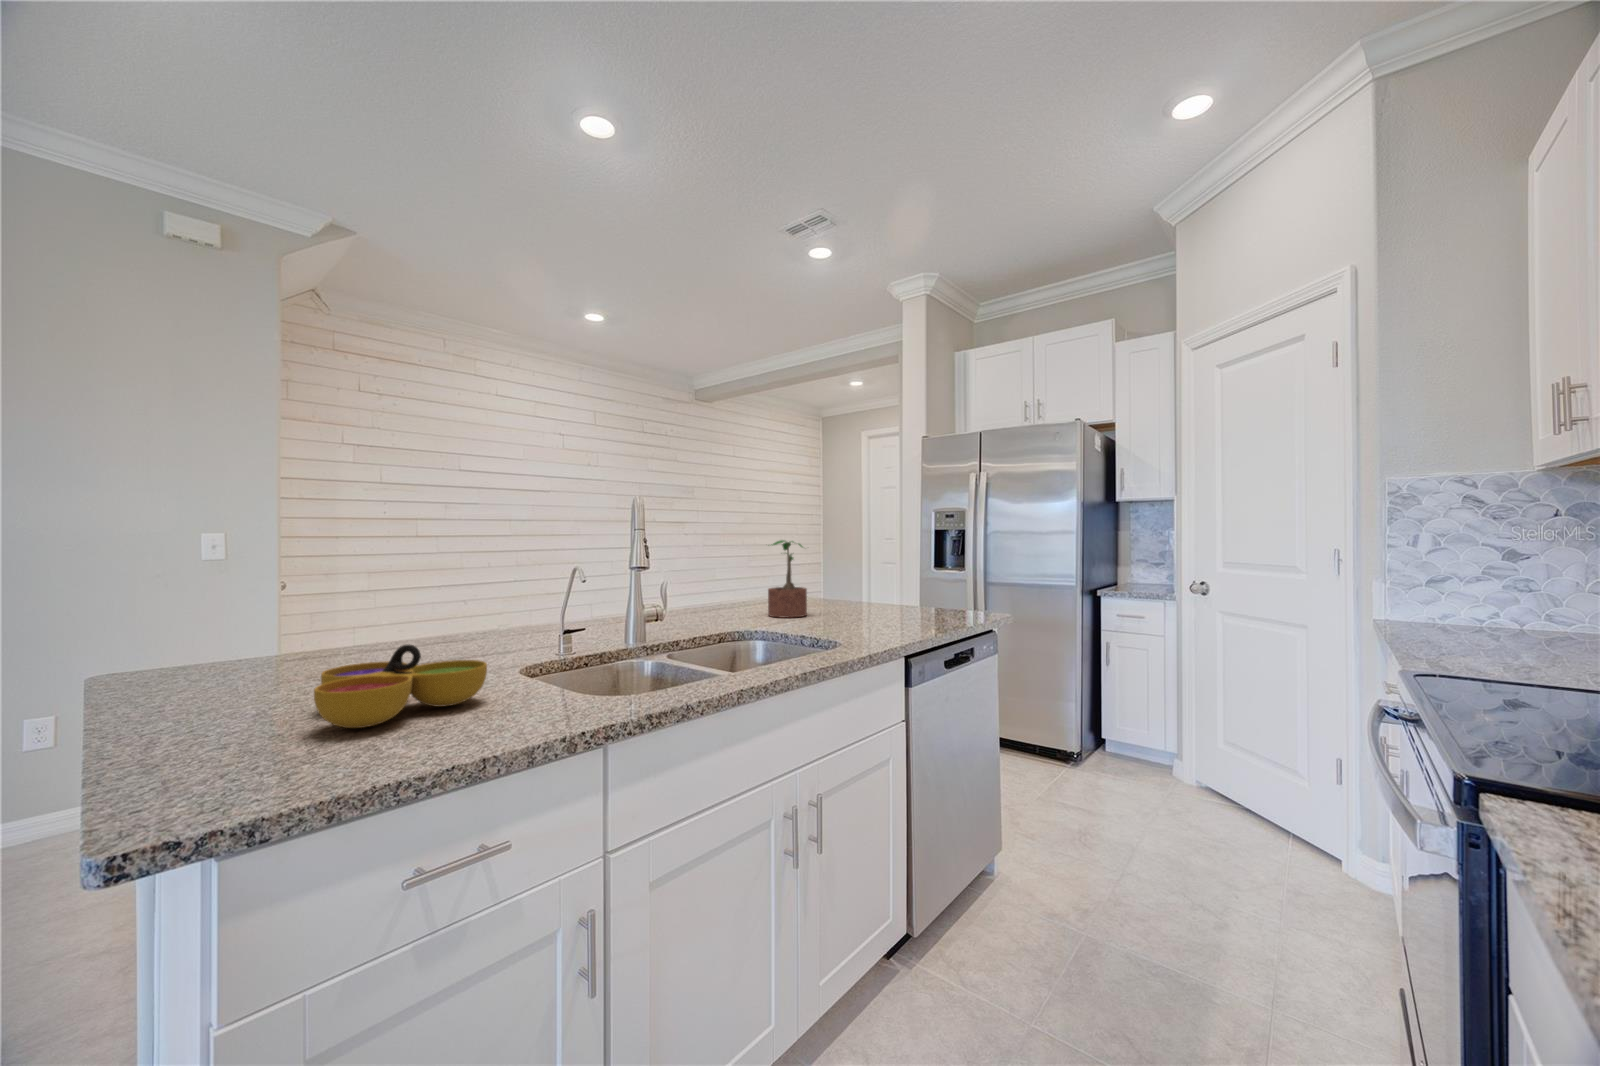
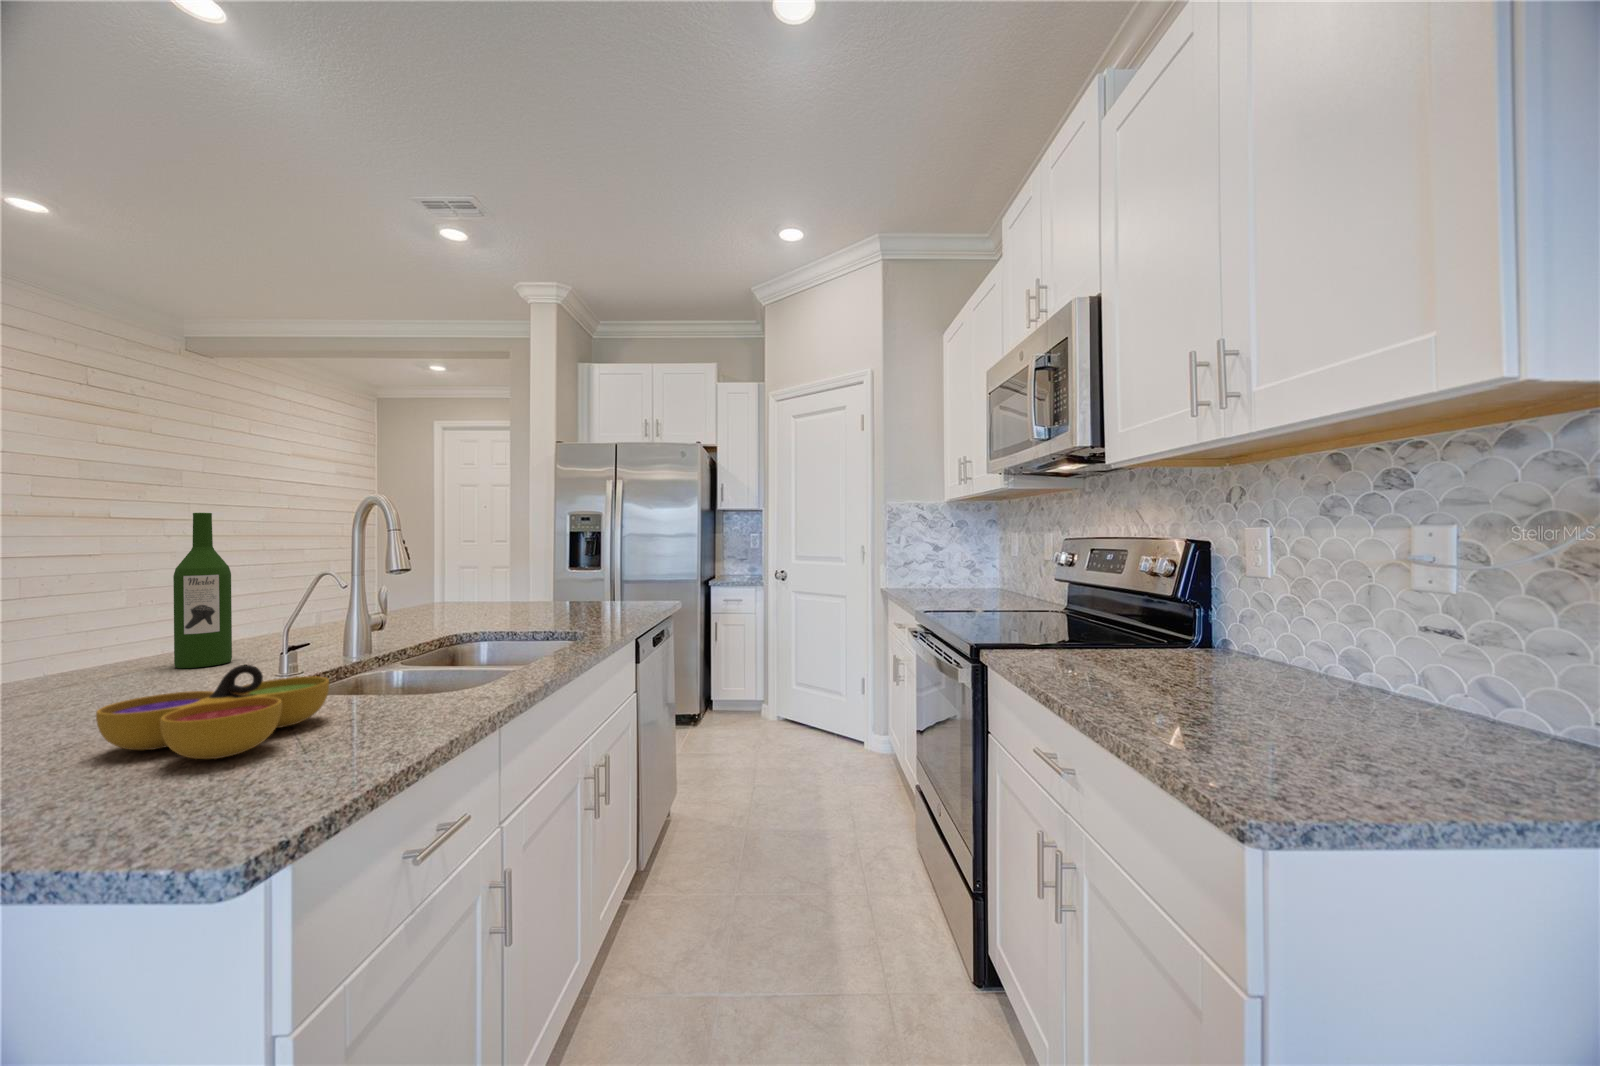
wine bottle: none [519,512,556,639] -> present [173,513,232,668]
potted plant: present [768,540,807,618] -> none [458,543,505,619]

